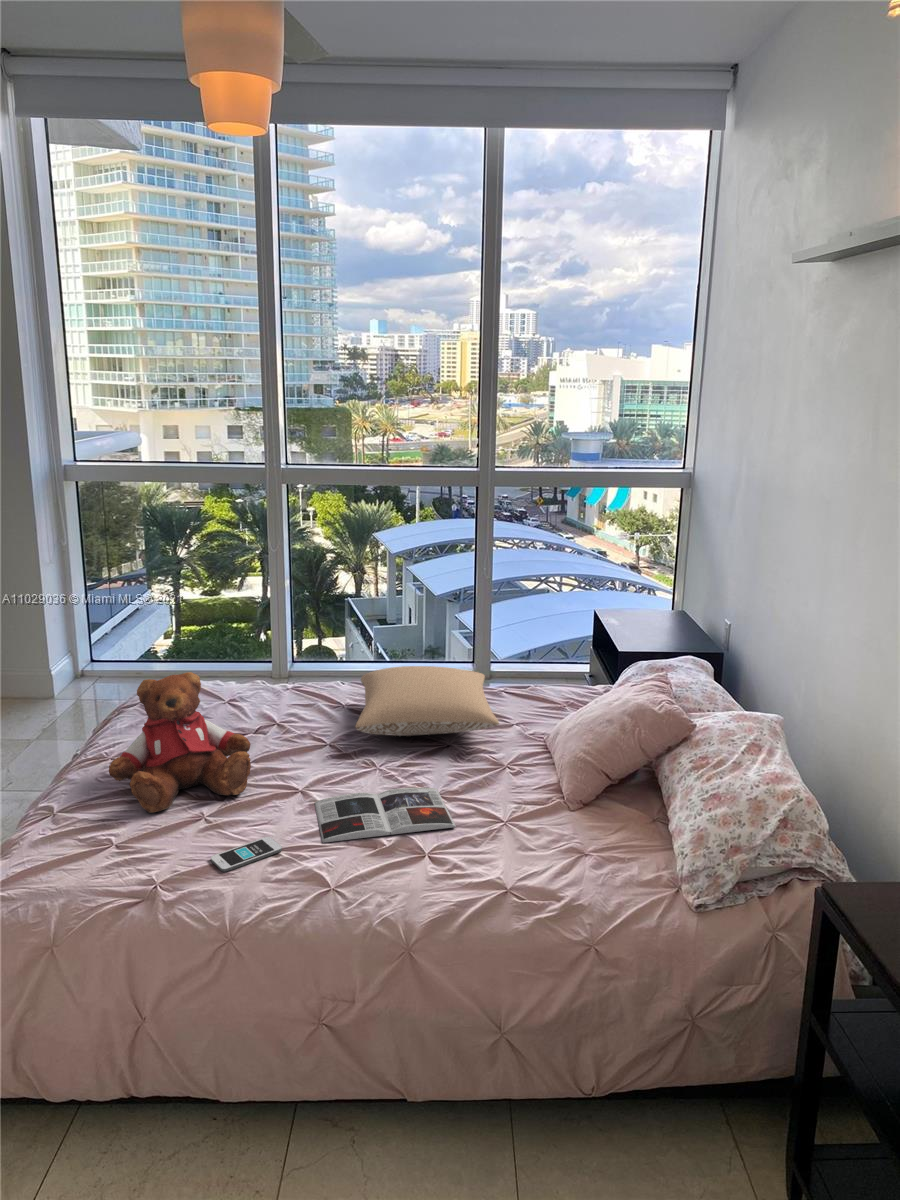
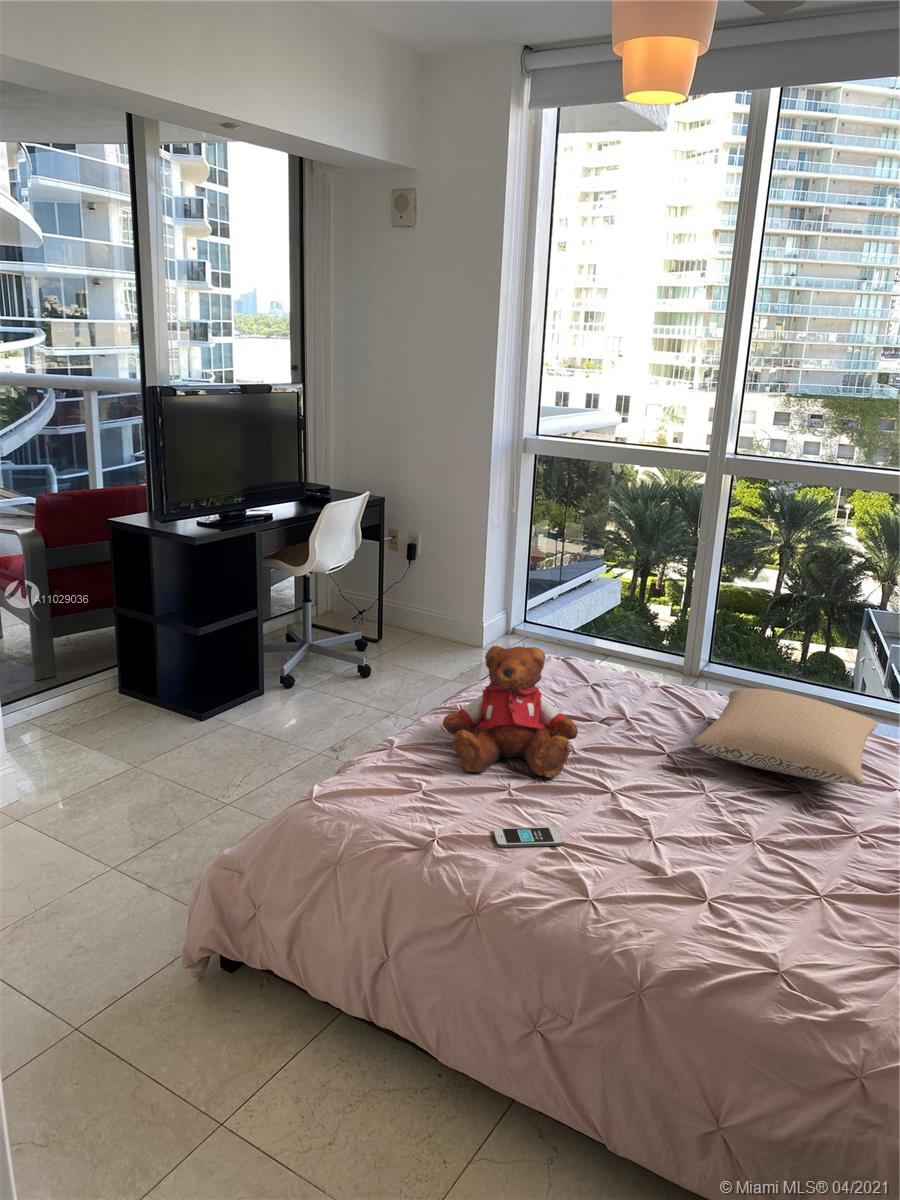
magazine: present [315,788,456,843] -> none [606,807,759,882]

